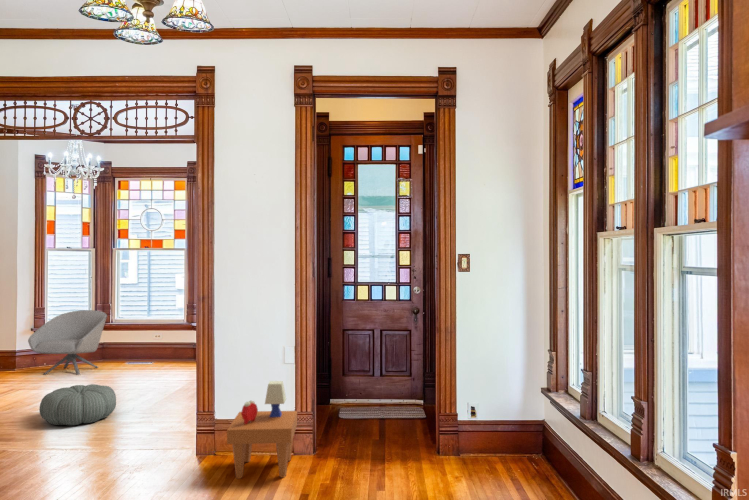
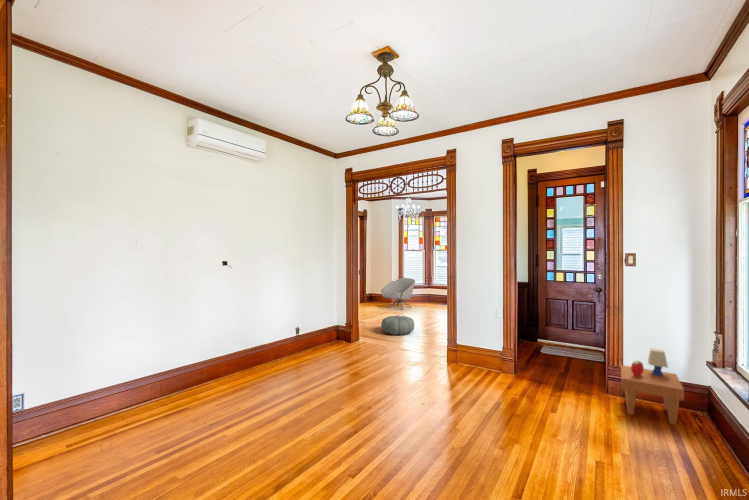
side table: present [227,381,297,478] -> present [621,348,684,425]

